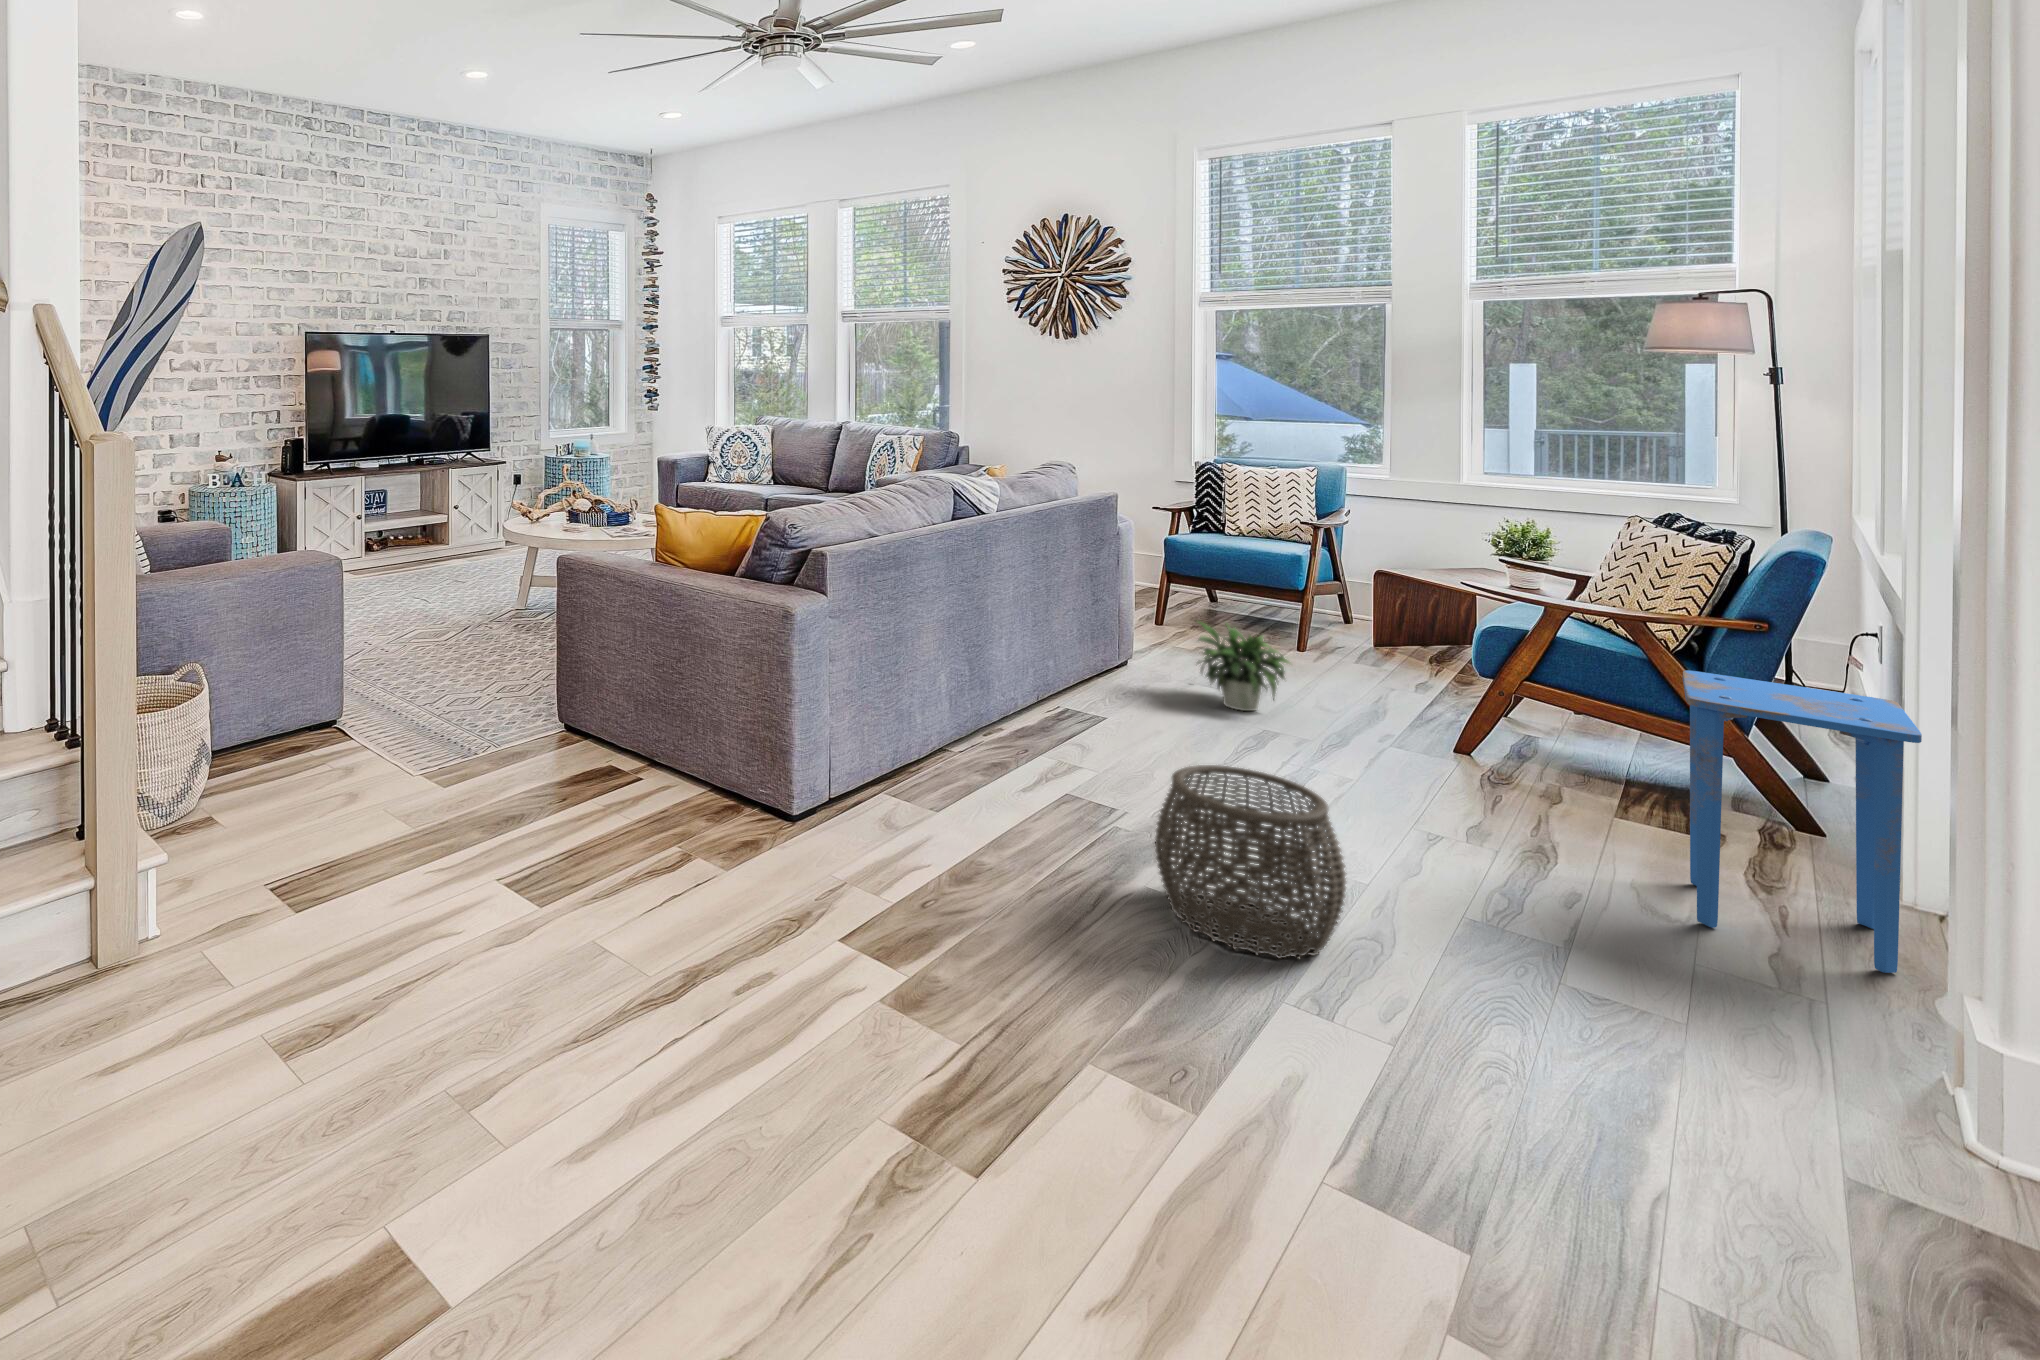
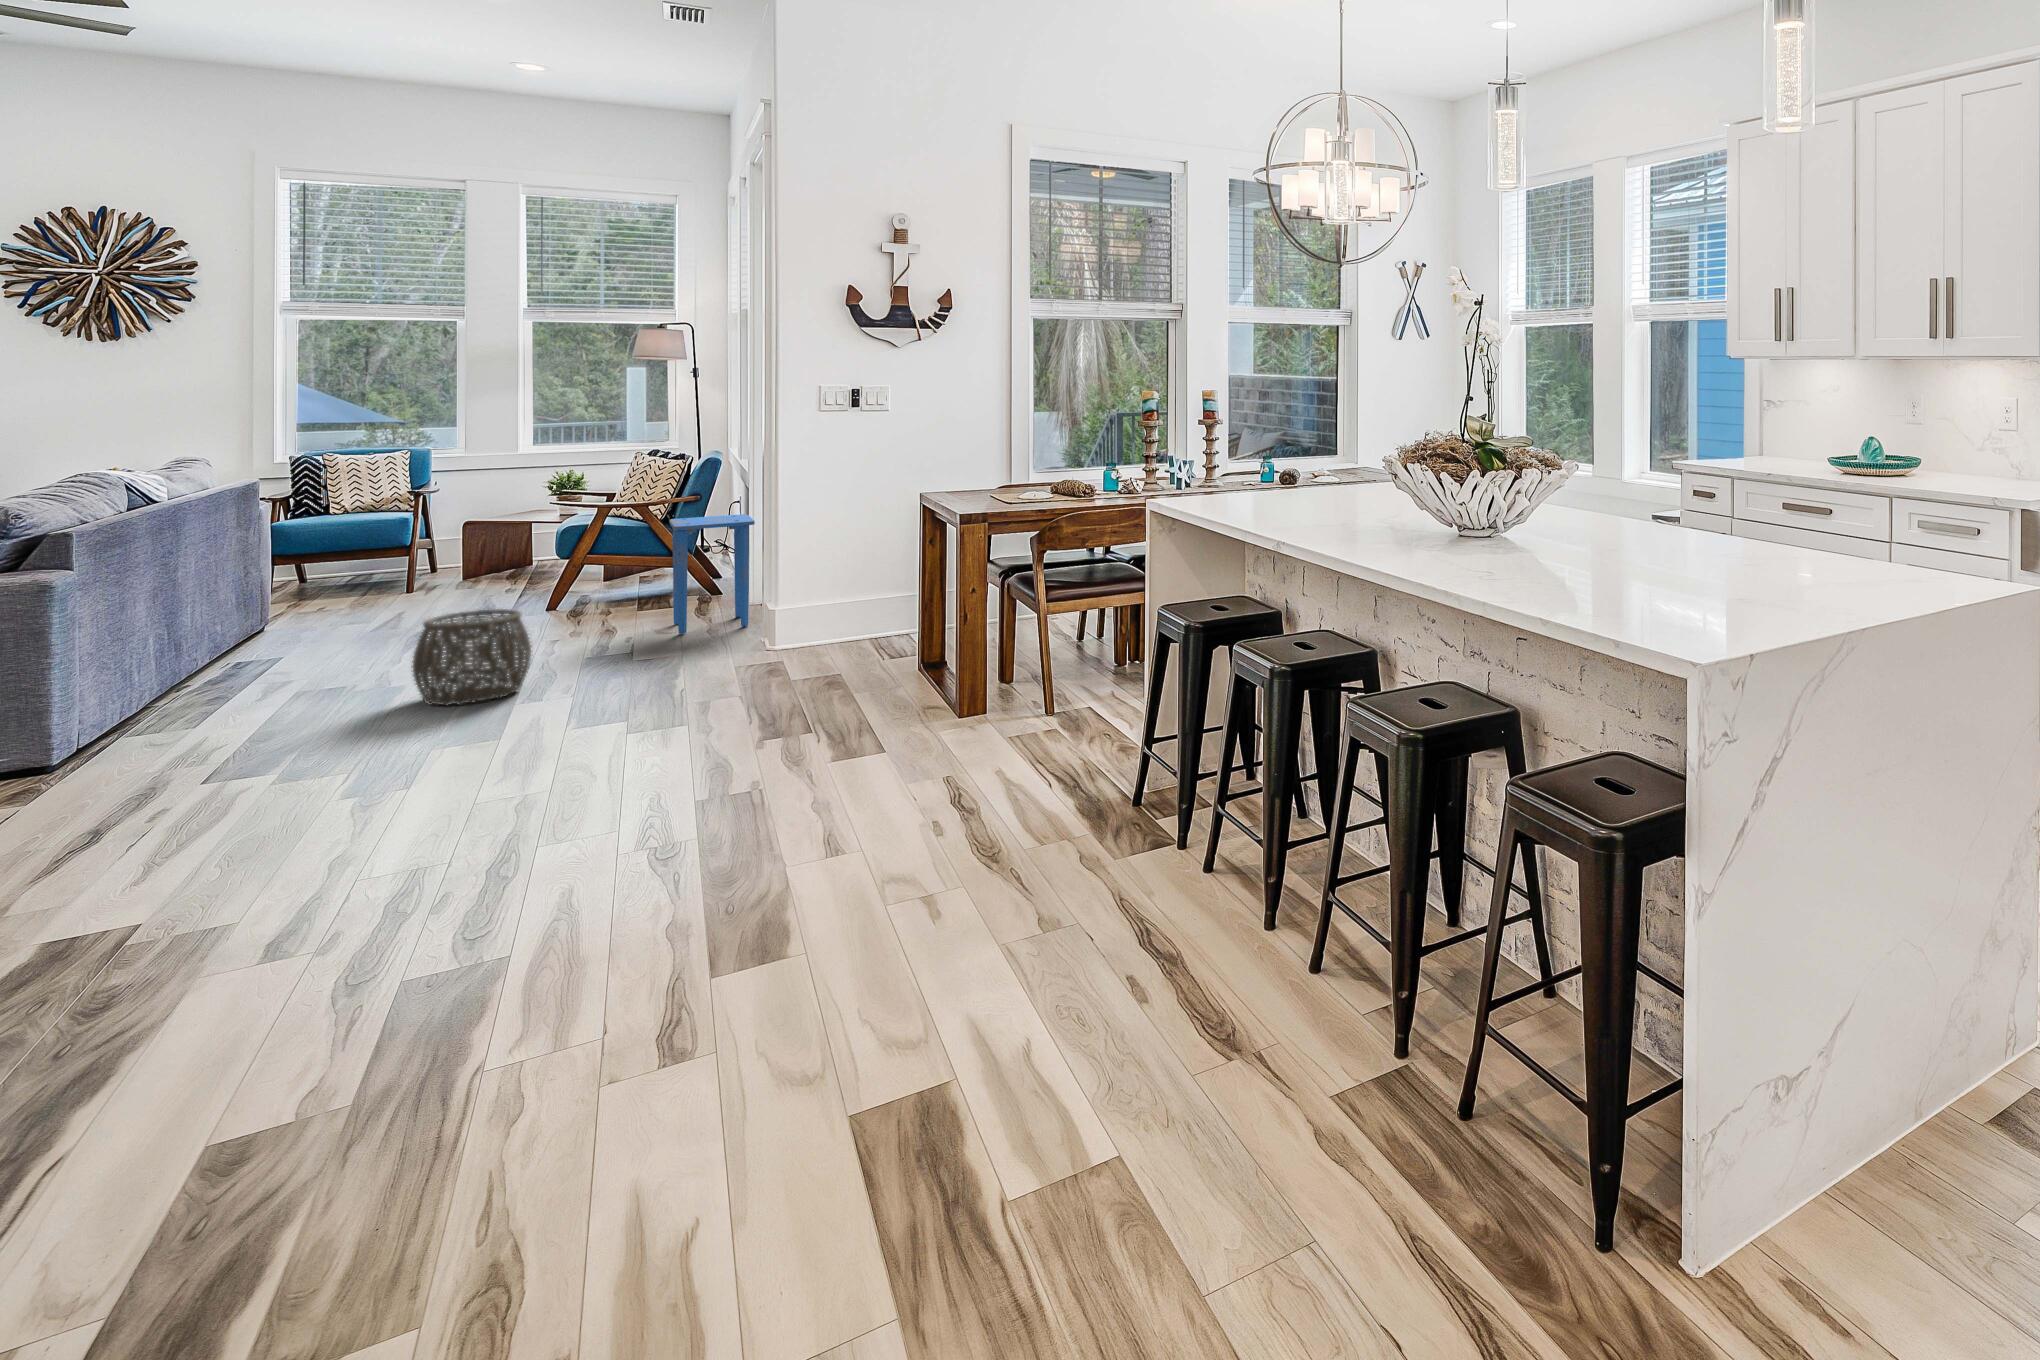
potted plant: present [1198,622,1289,711] -> none [336,567,432,630]

